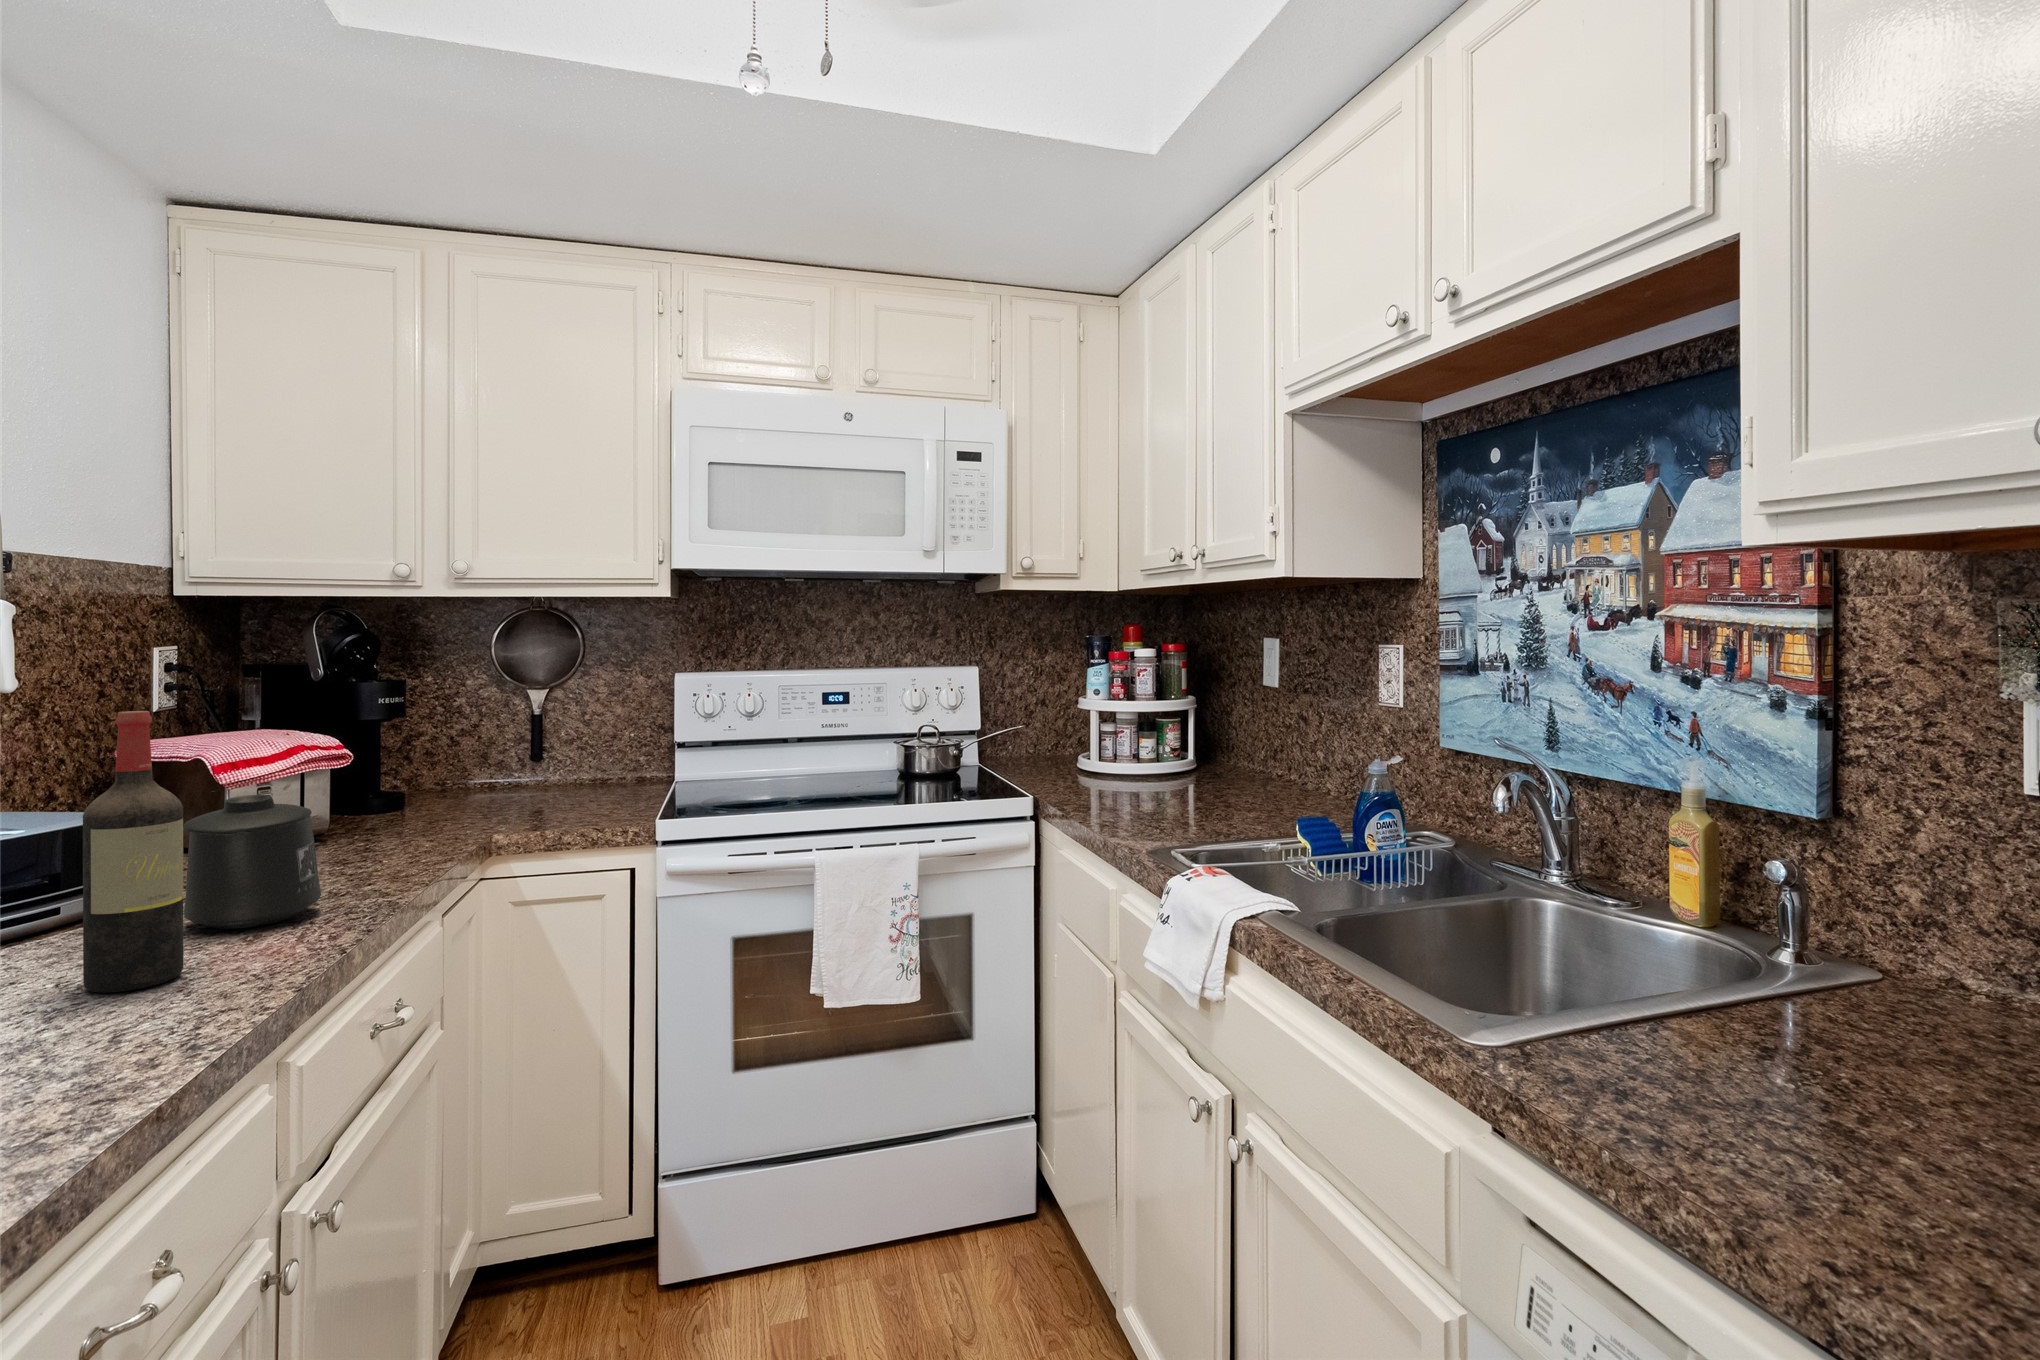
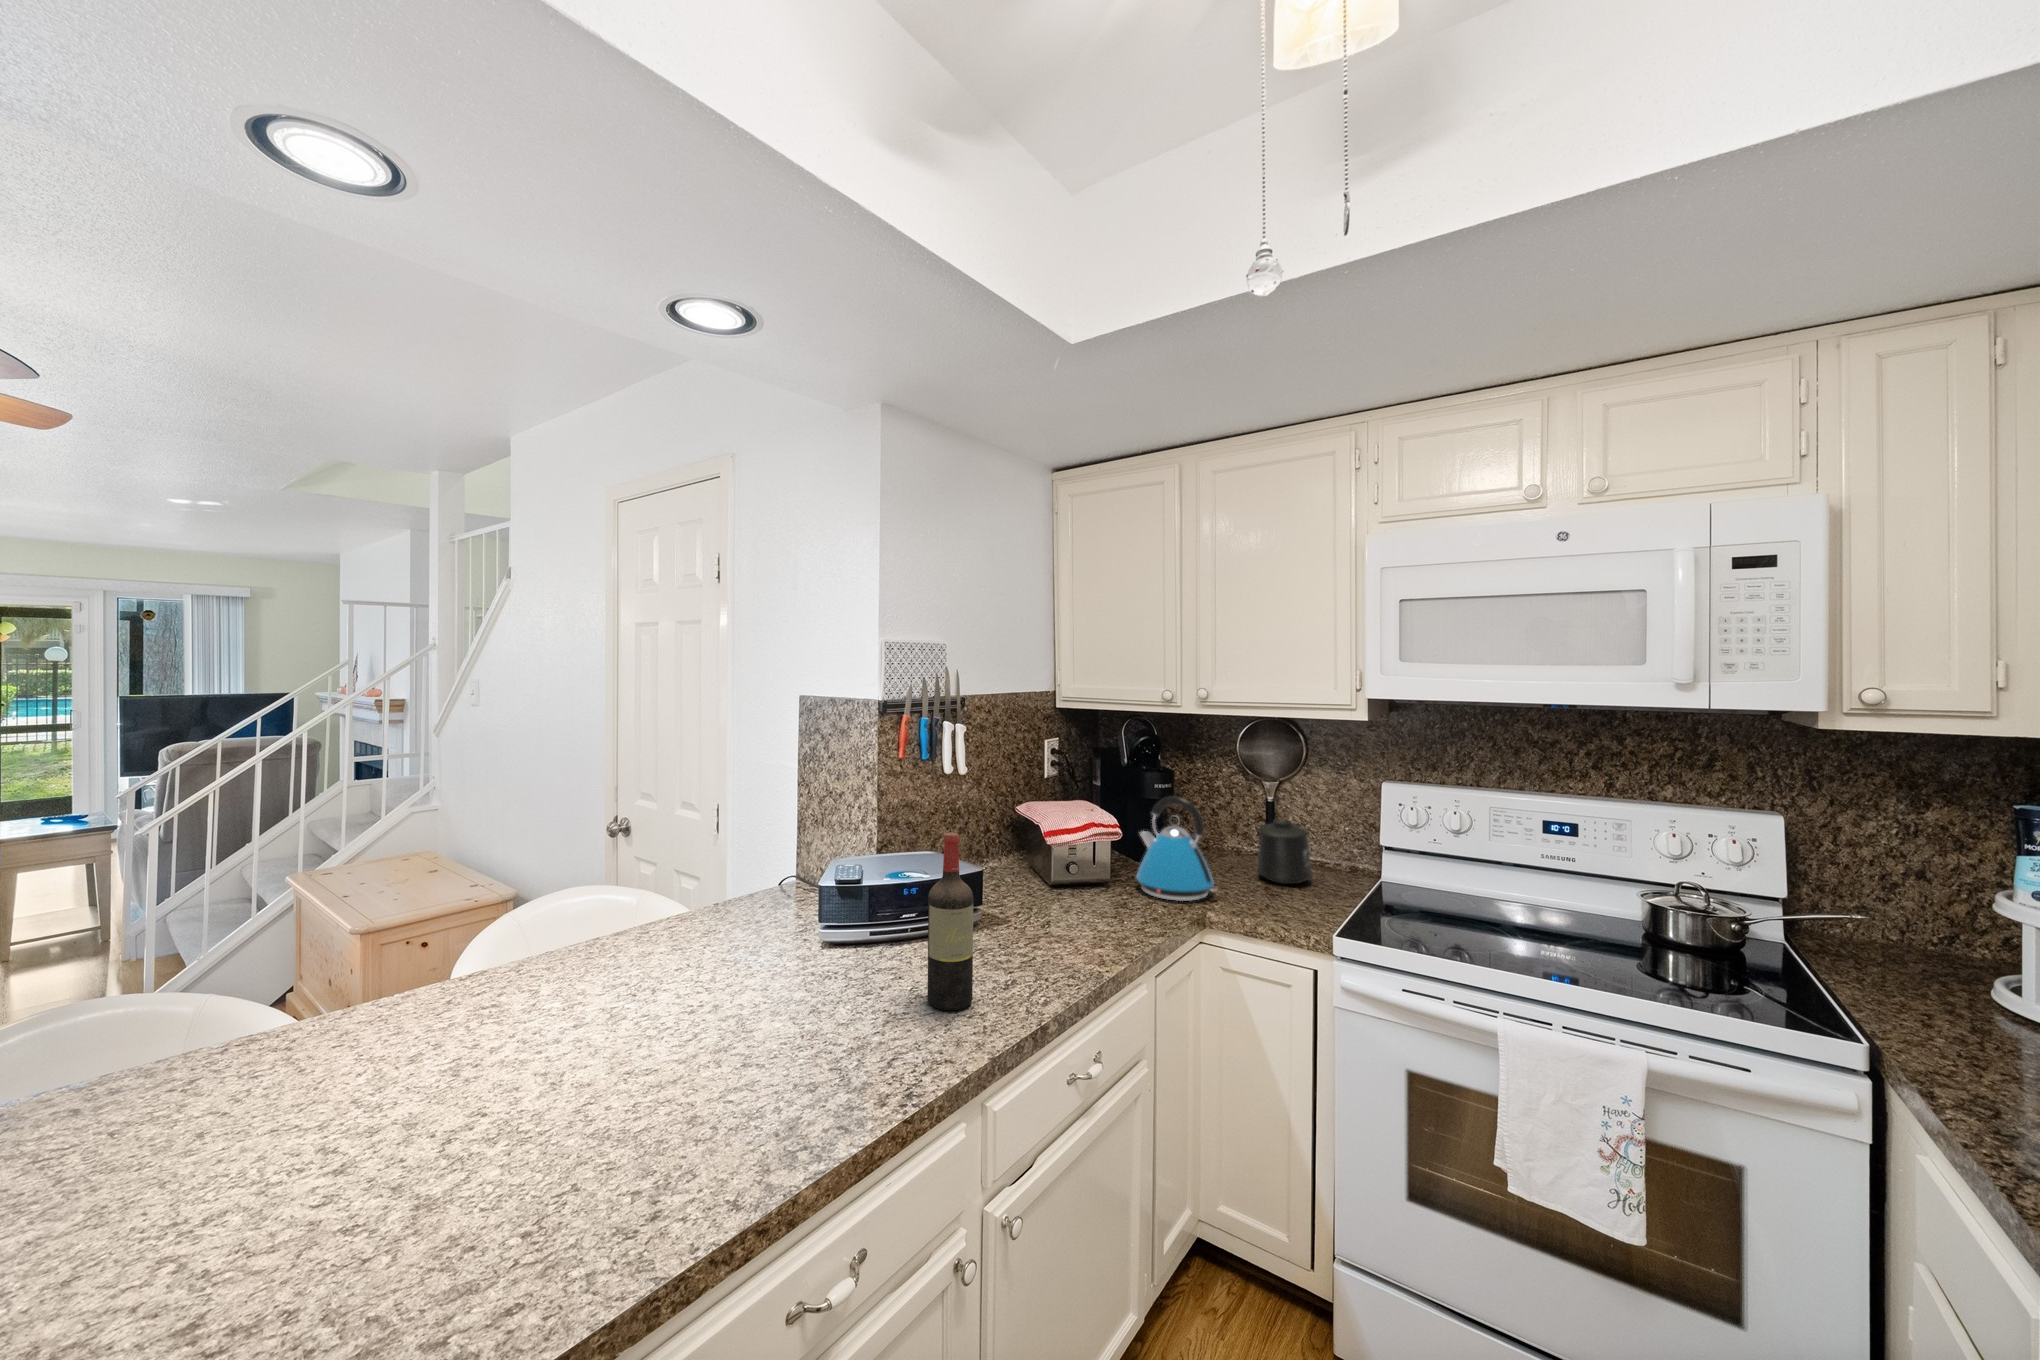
kettle: none [368,700,496,835] -> present [1136,796,1217,901]
mug: present [183,795,321,929] -> present [1257,819,1312,884]

